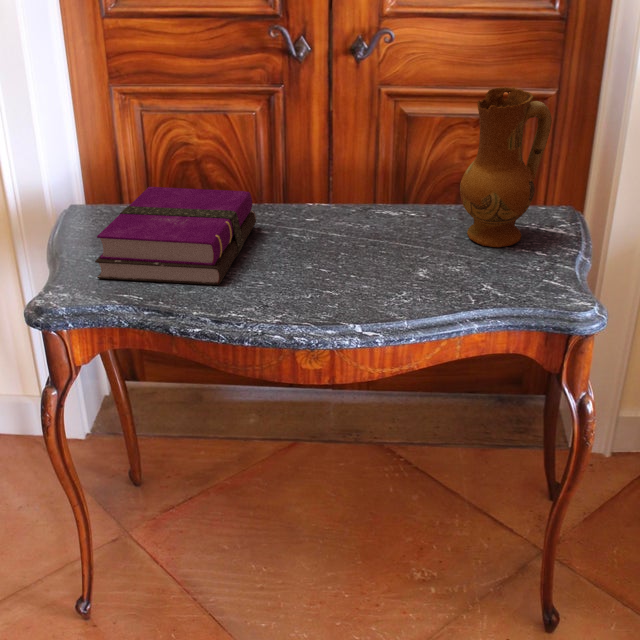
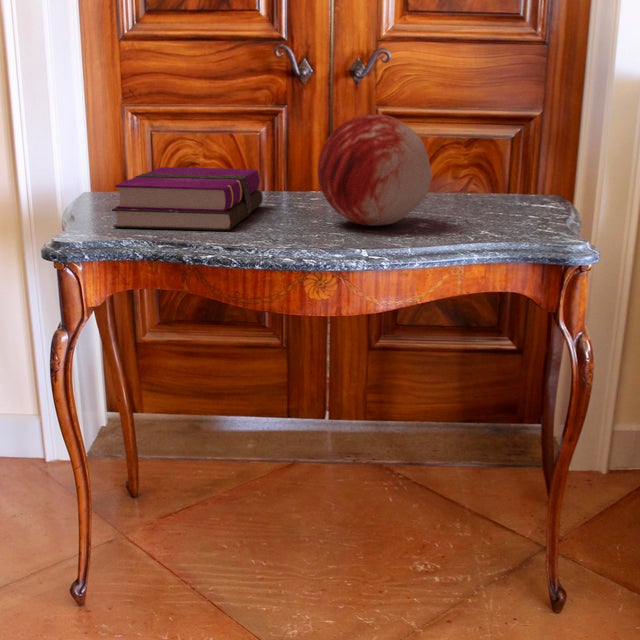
ceramic jug: present [460,87,552,247] -> none [456,67,539,216]
decorative orb: none [311,157,432,275] -> present [318,114,431,226]

